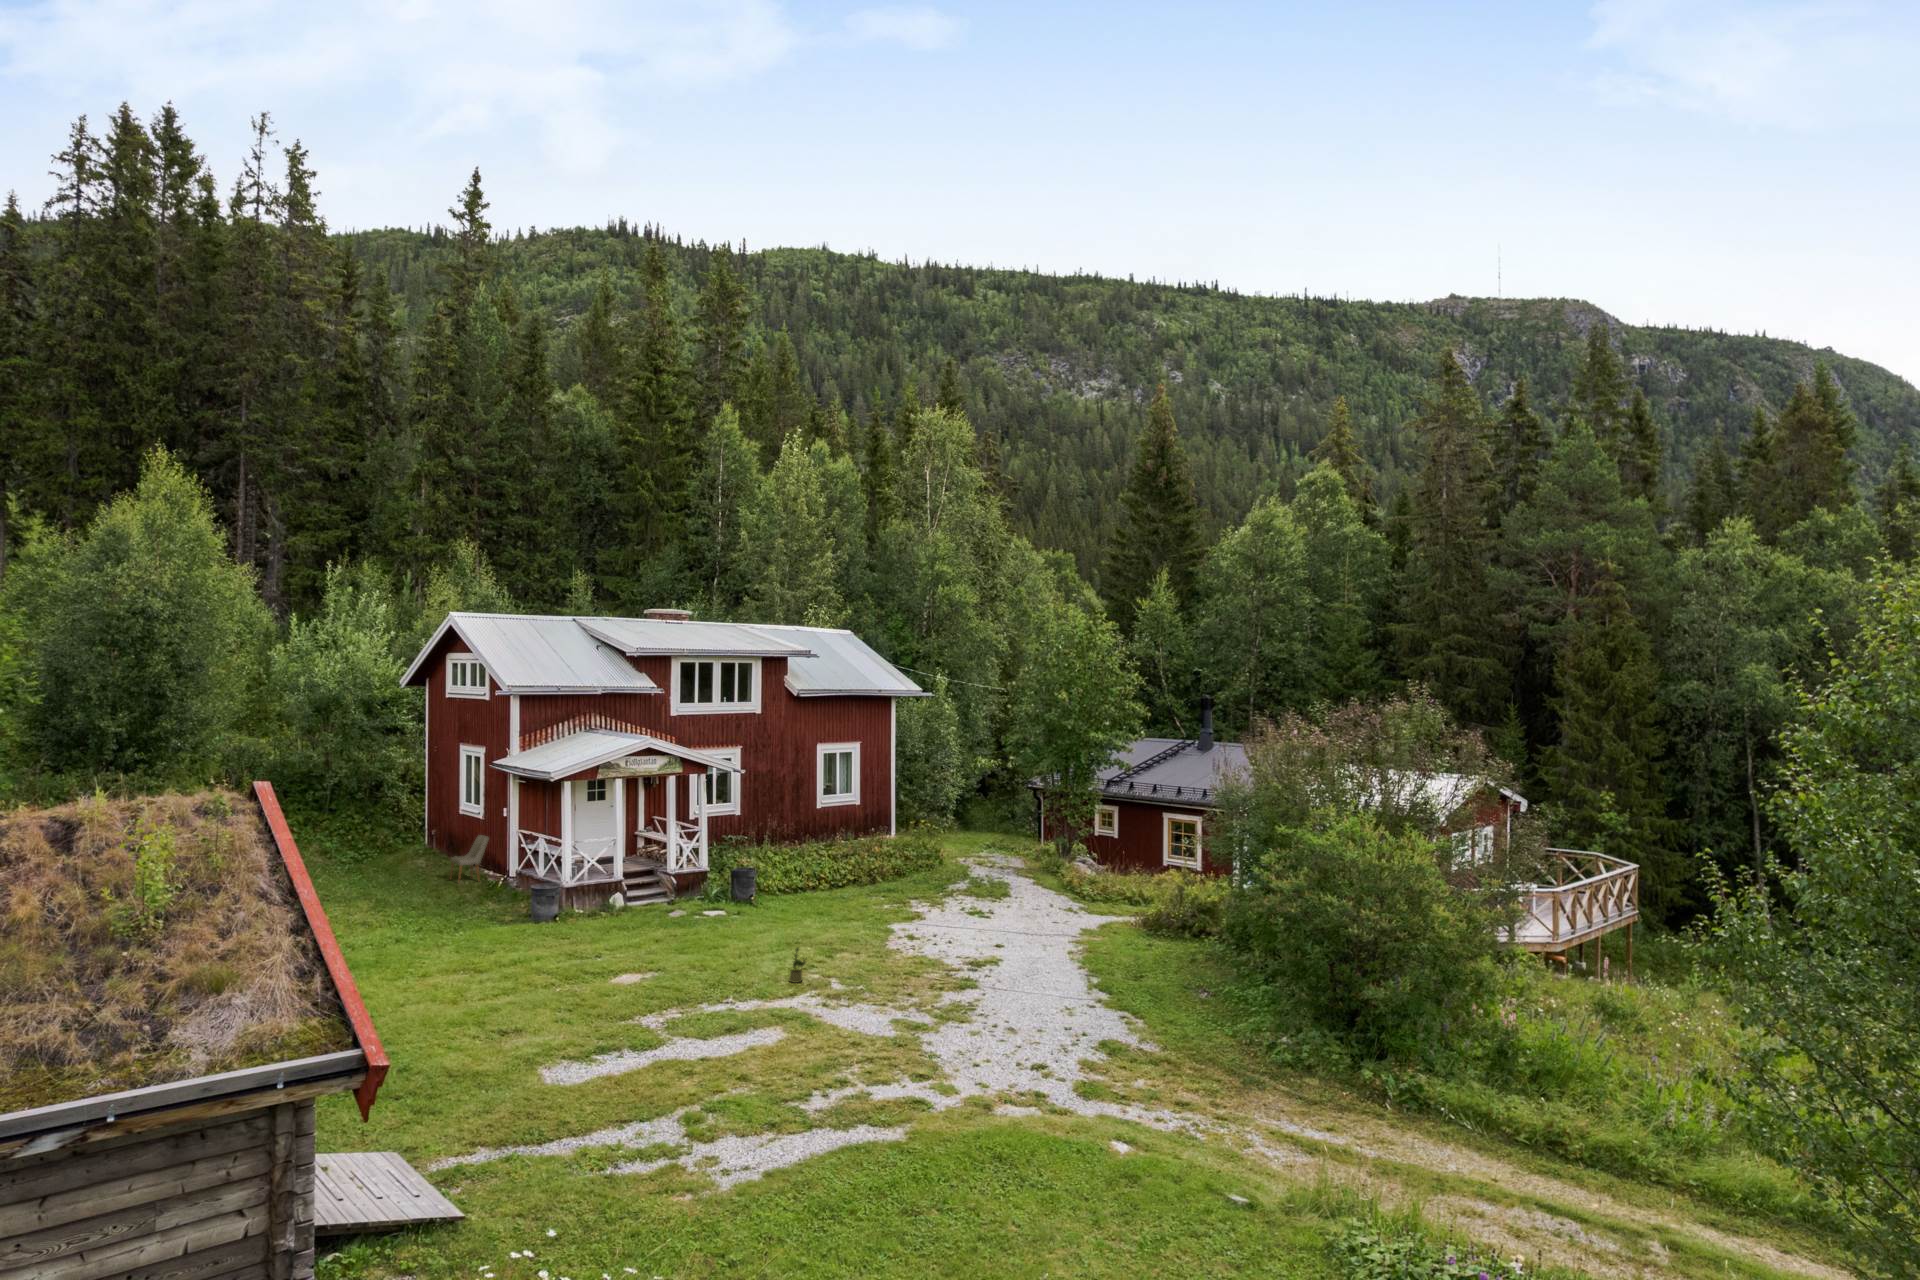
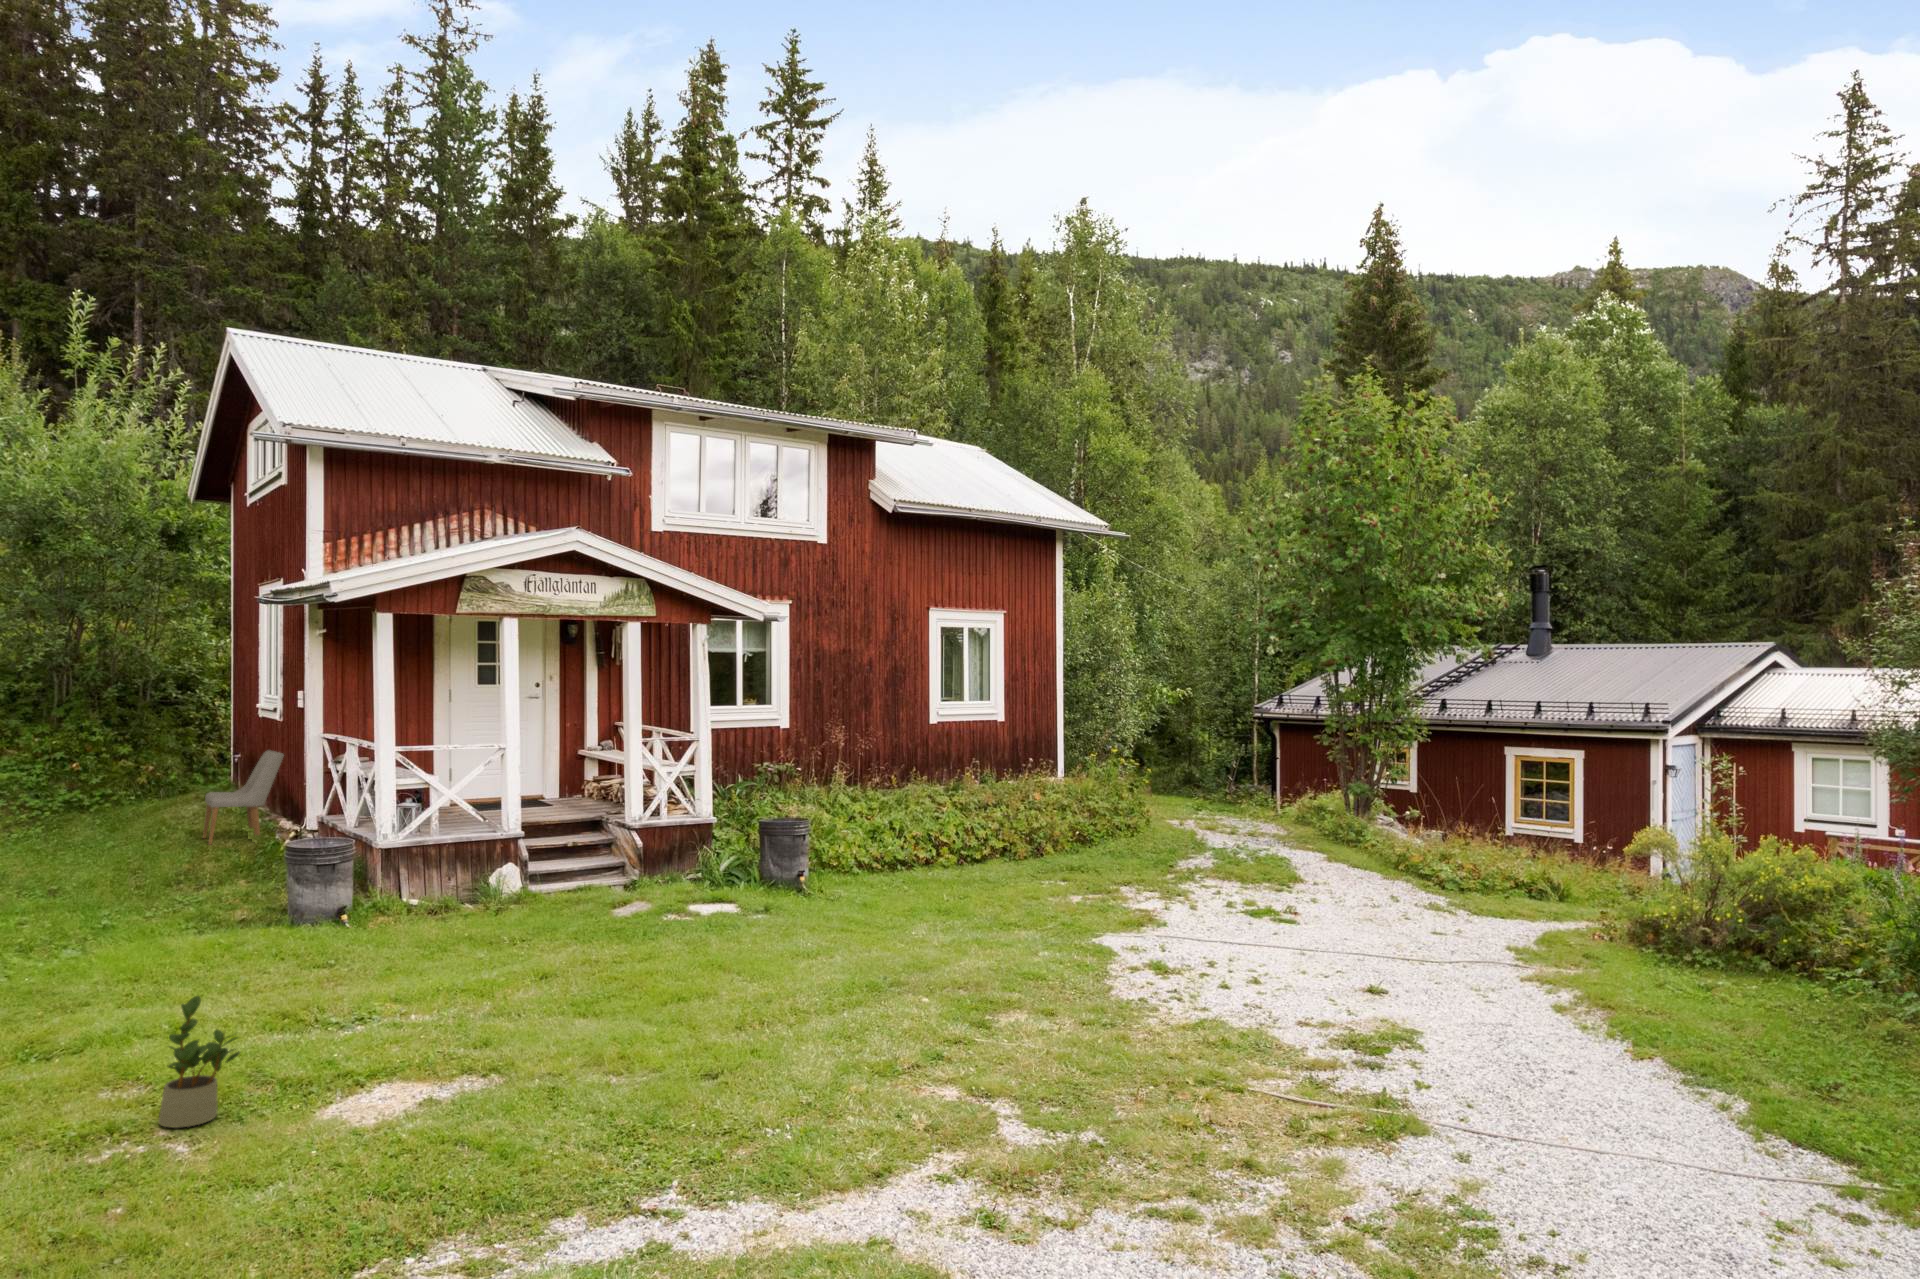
potted plant: present [789,948,806,983] -> present [158,996,240,1128]

